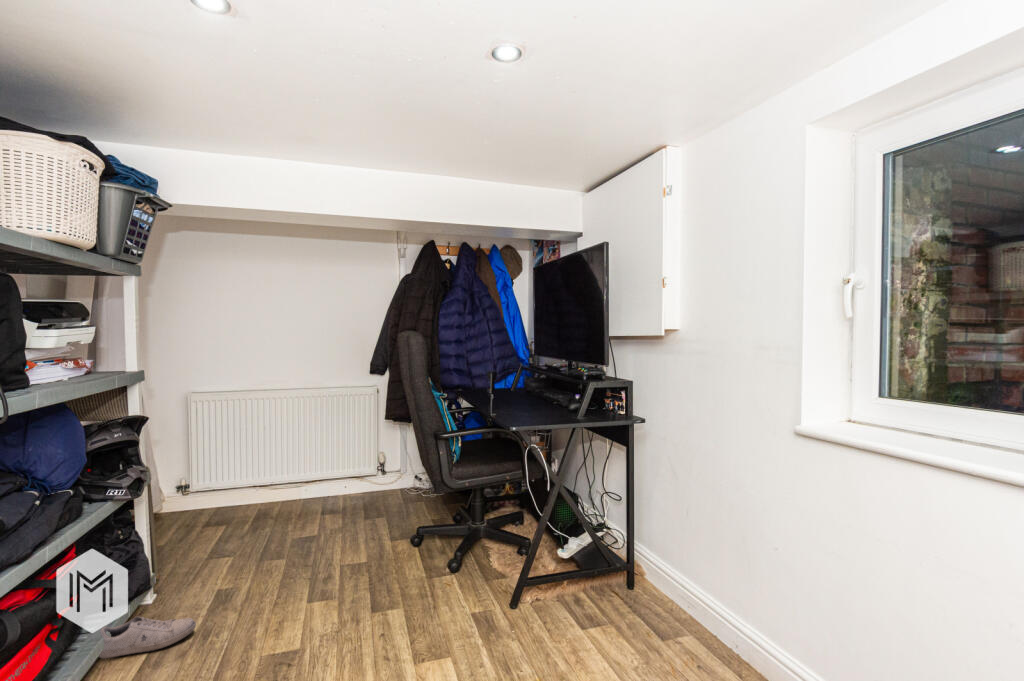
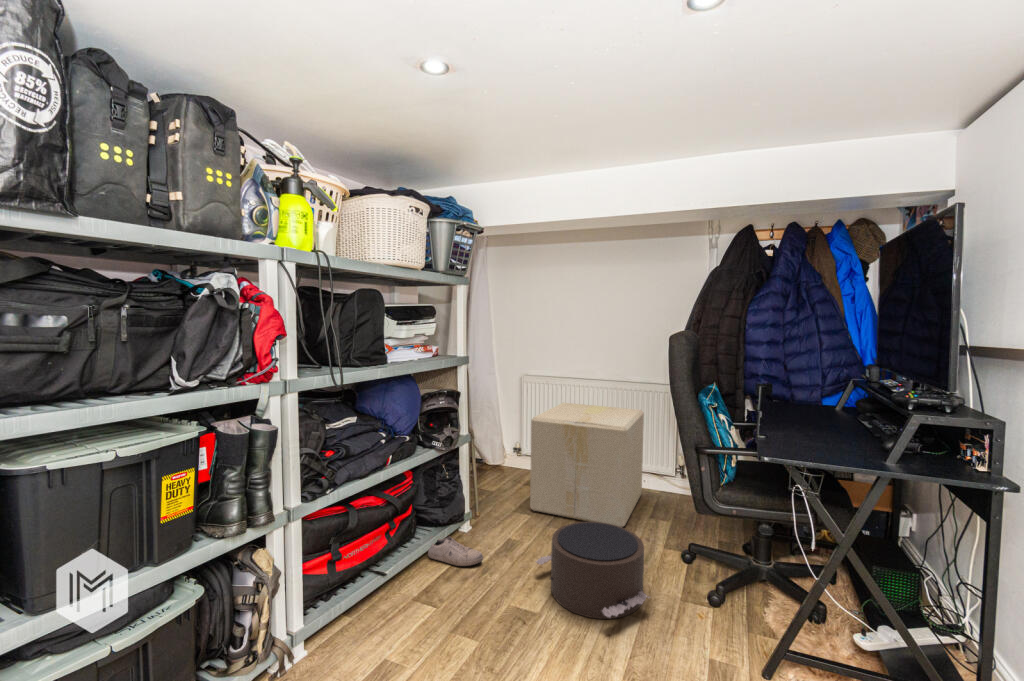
cardboard box: none [226,414,347,551] -> present [530,403,644,527]
pouf: none [274,530,408,632] -> present [536,522,650,619]

